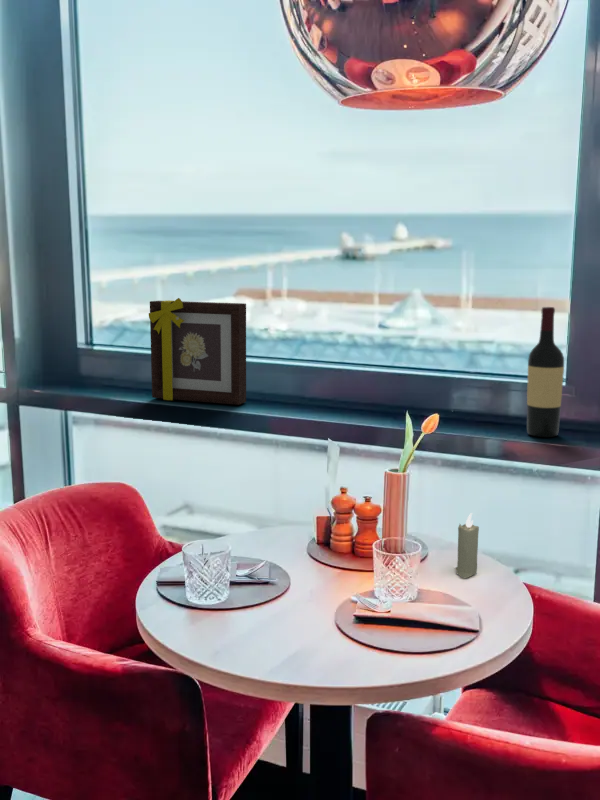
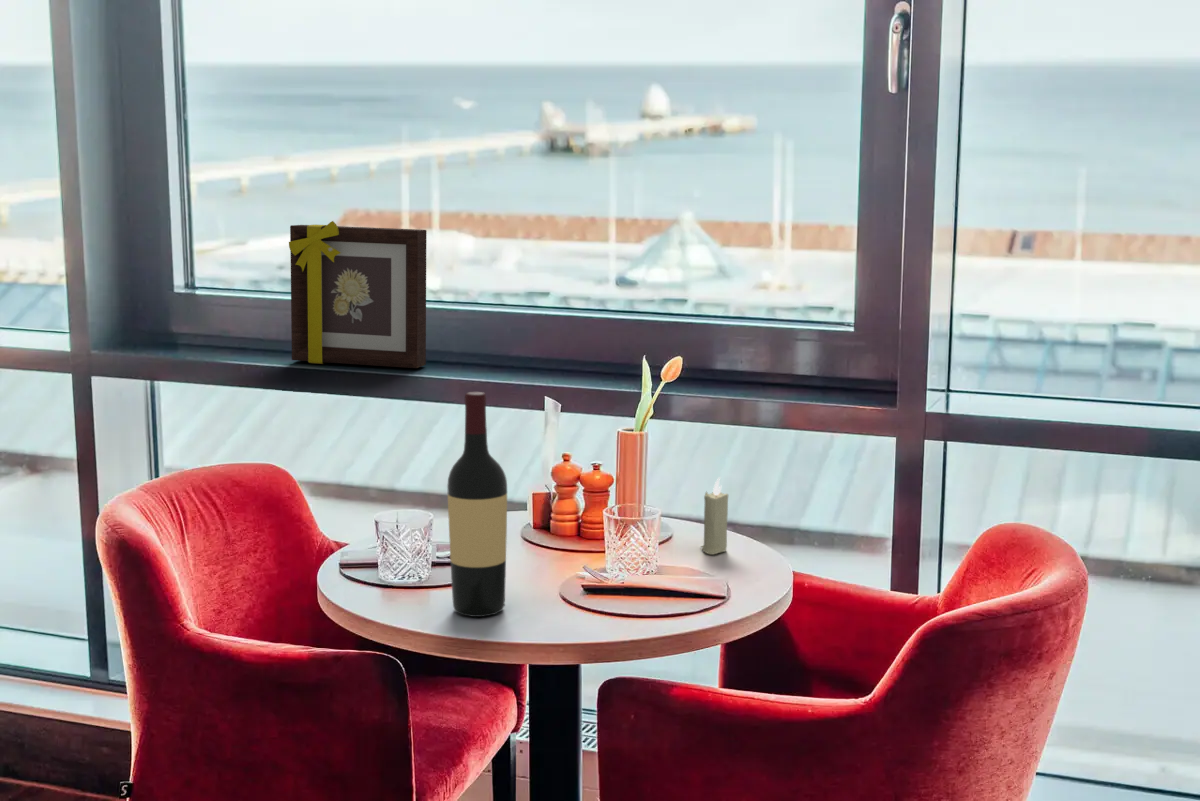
wine bottle: present [527,307,564,437] -> present [447,392,507,617]

